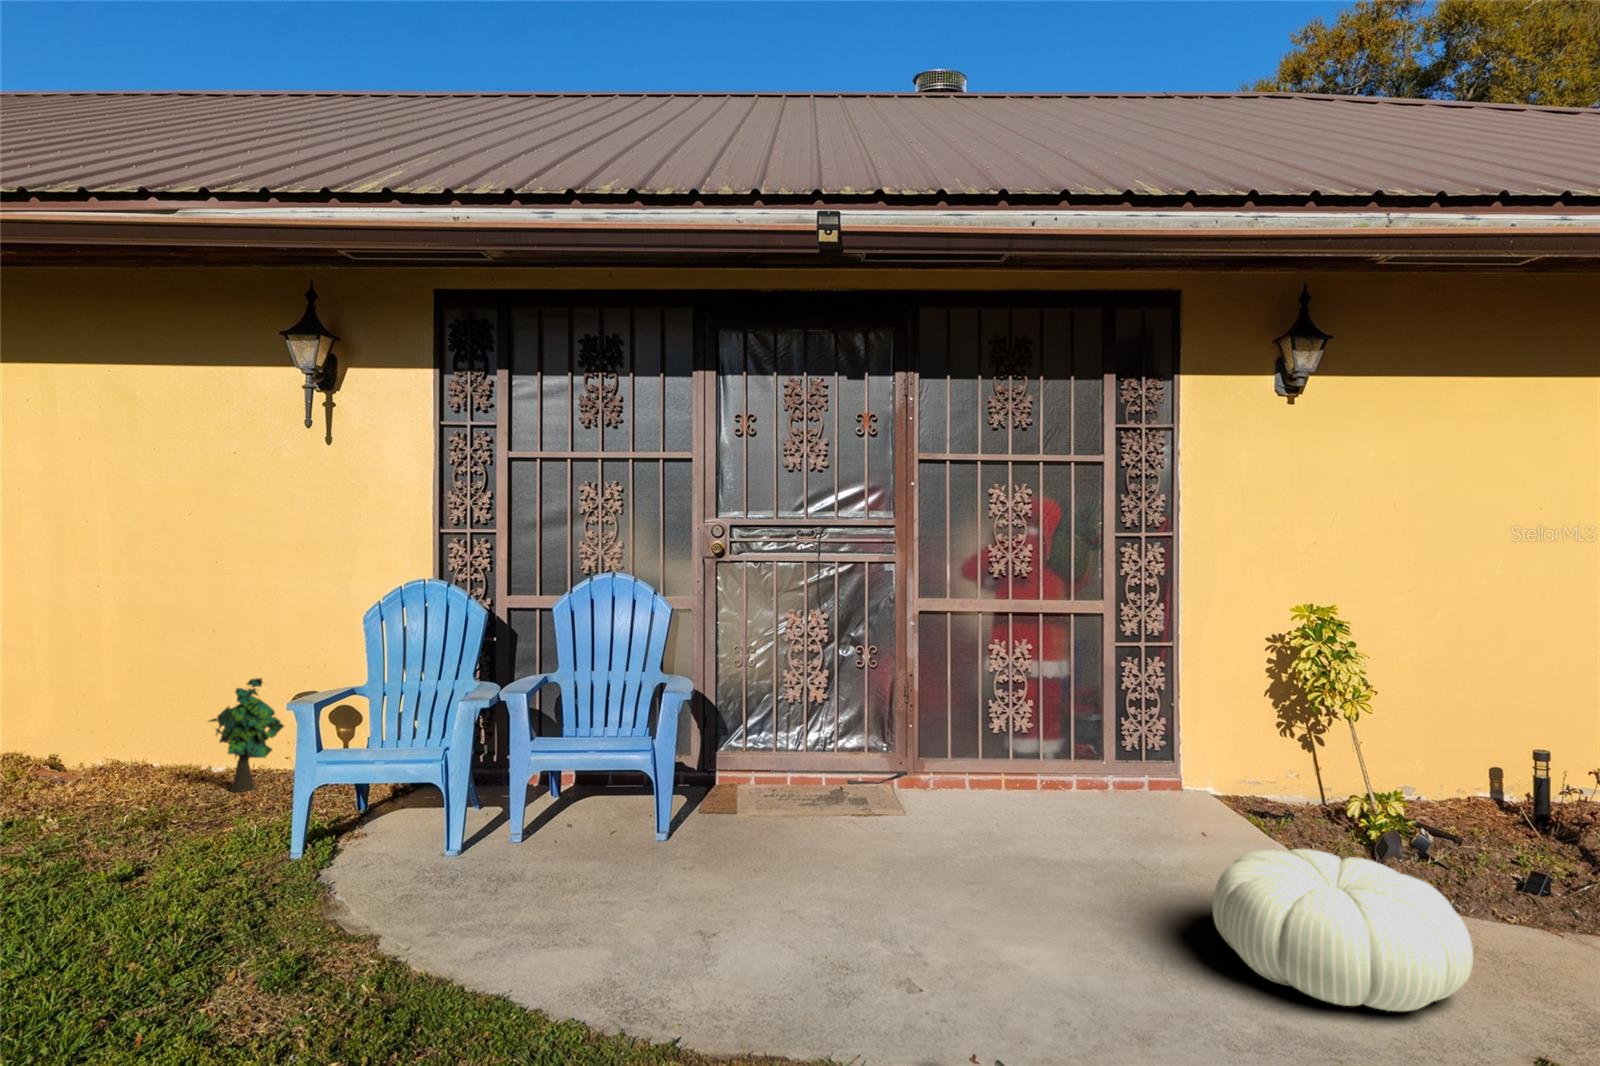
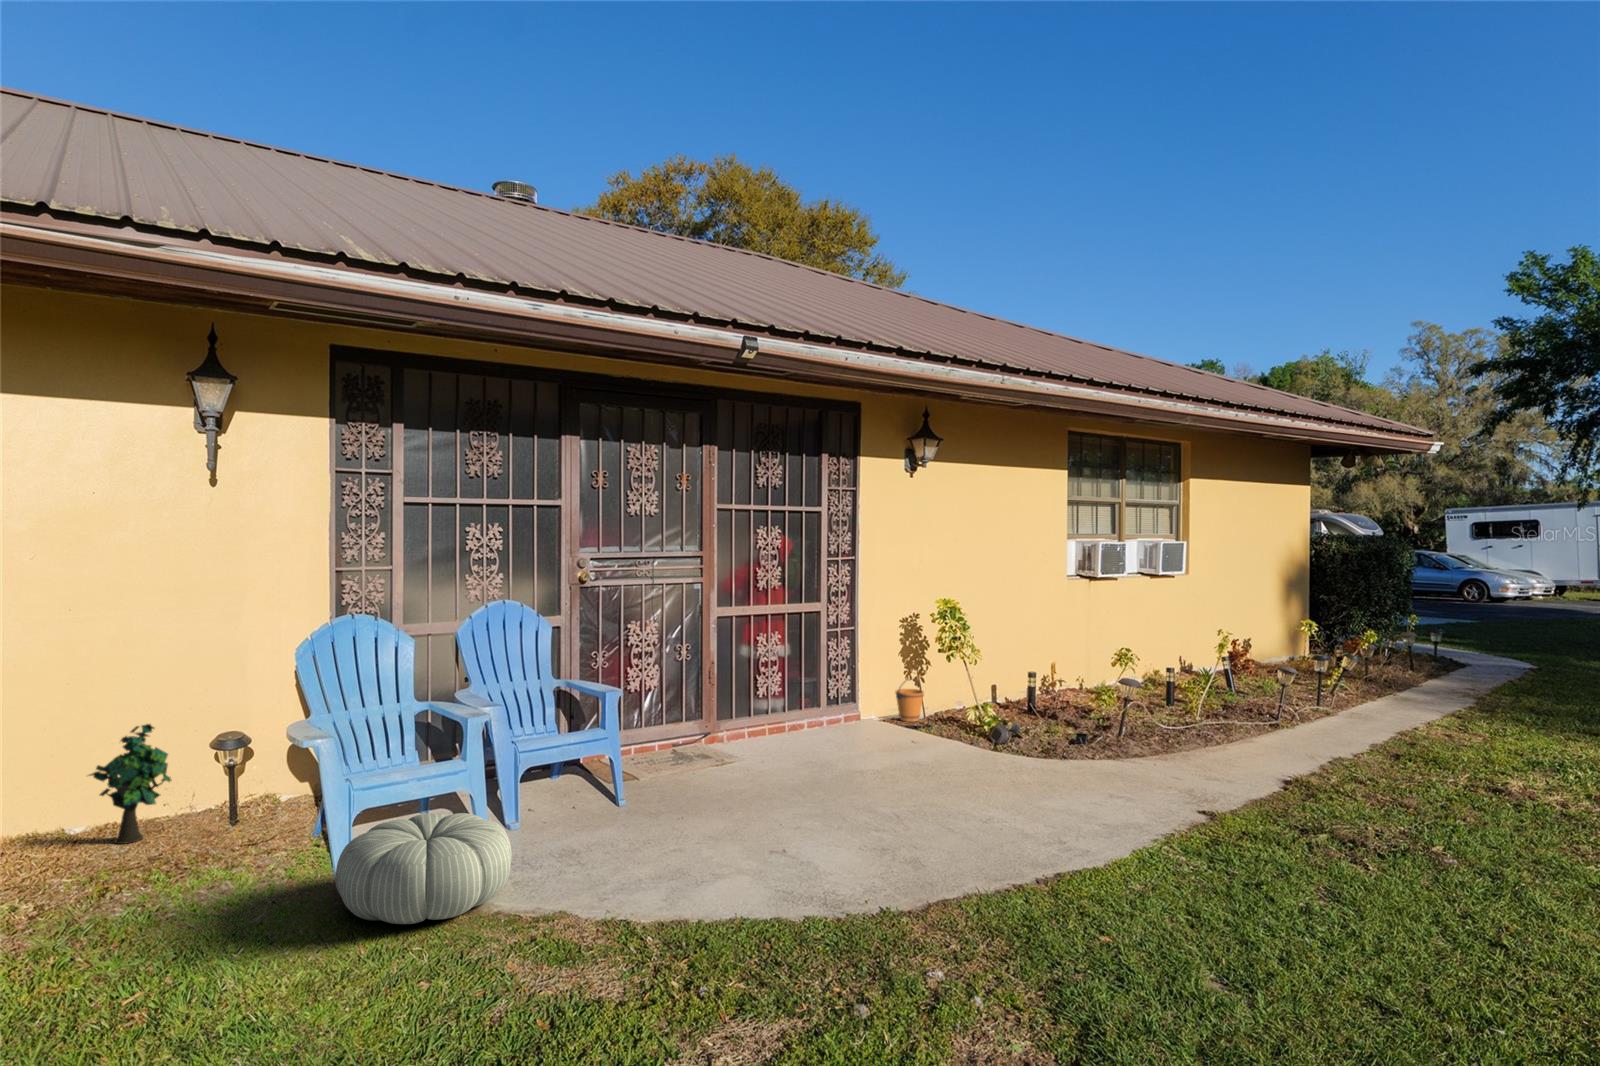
bucket: none [1248,736,1307,809] -> present [896,687,924,722]
pouf: present [1212,849,1473,1011] -> present [335,813,512,924]

